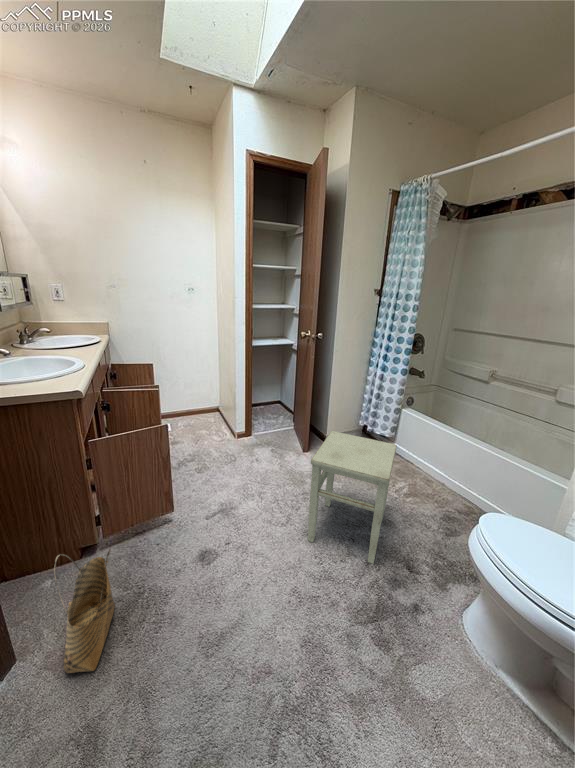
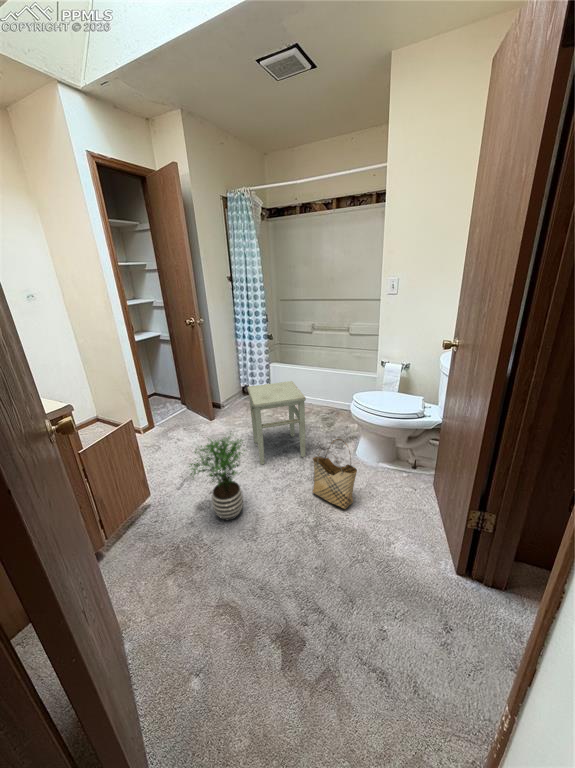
potted plant: none [171,478,260,599] -> present [189,437,245,520]
woven basket: present [54,550,115,673] -> present [313,439,357,509]

